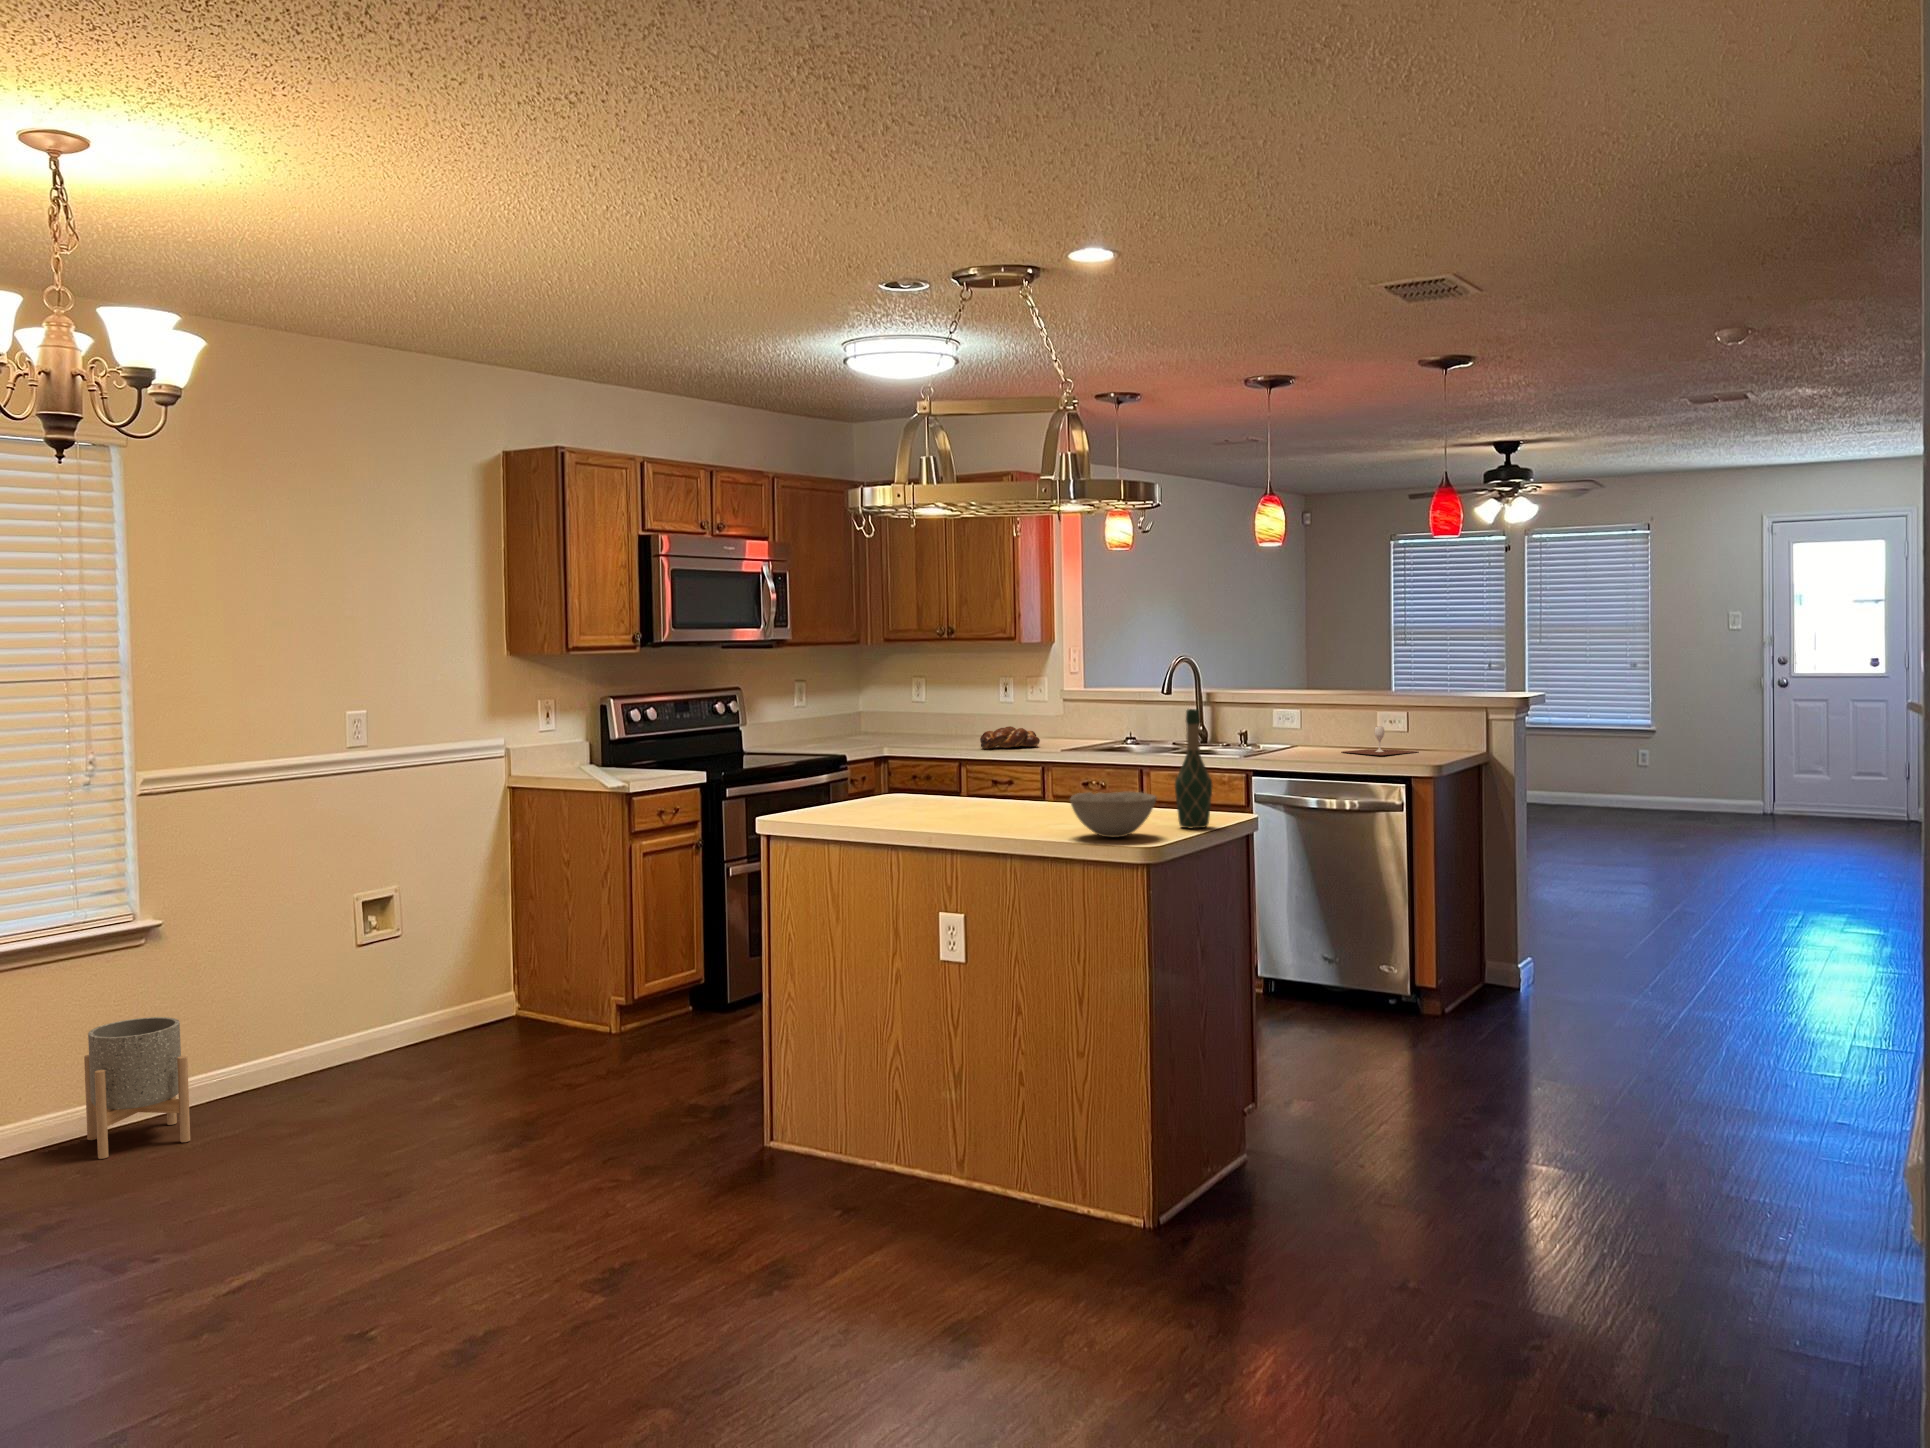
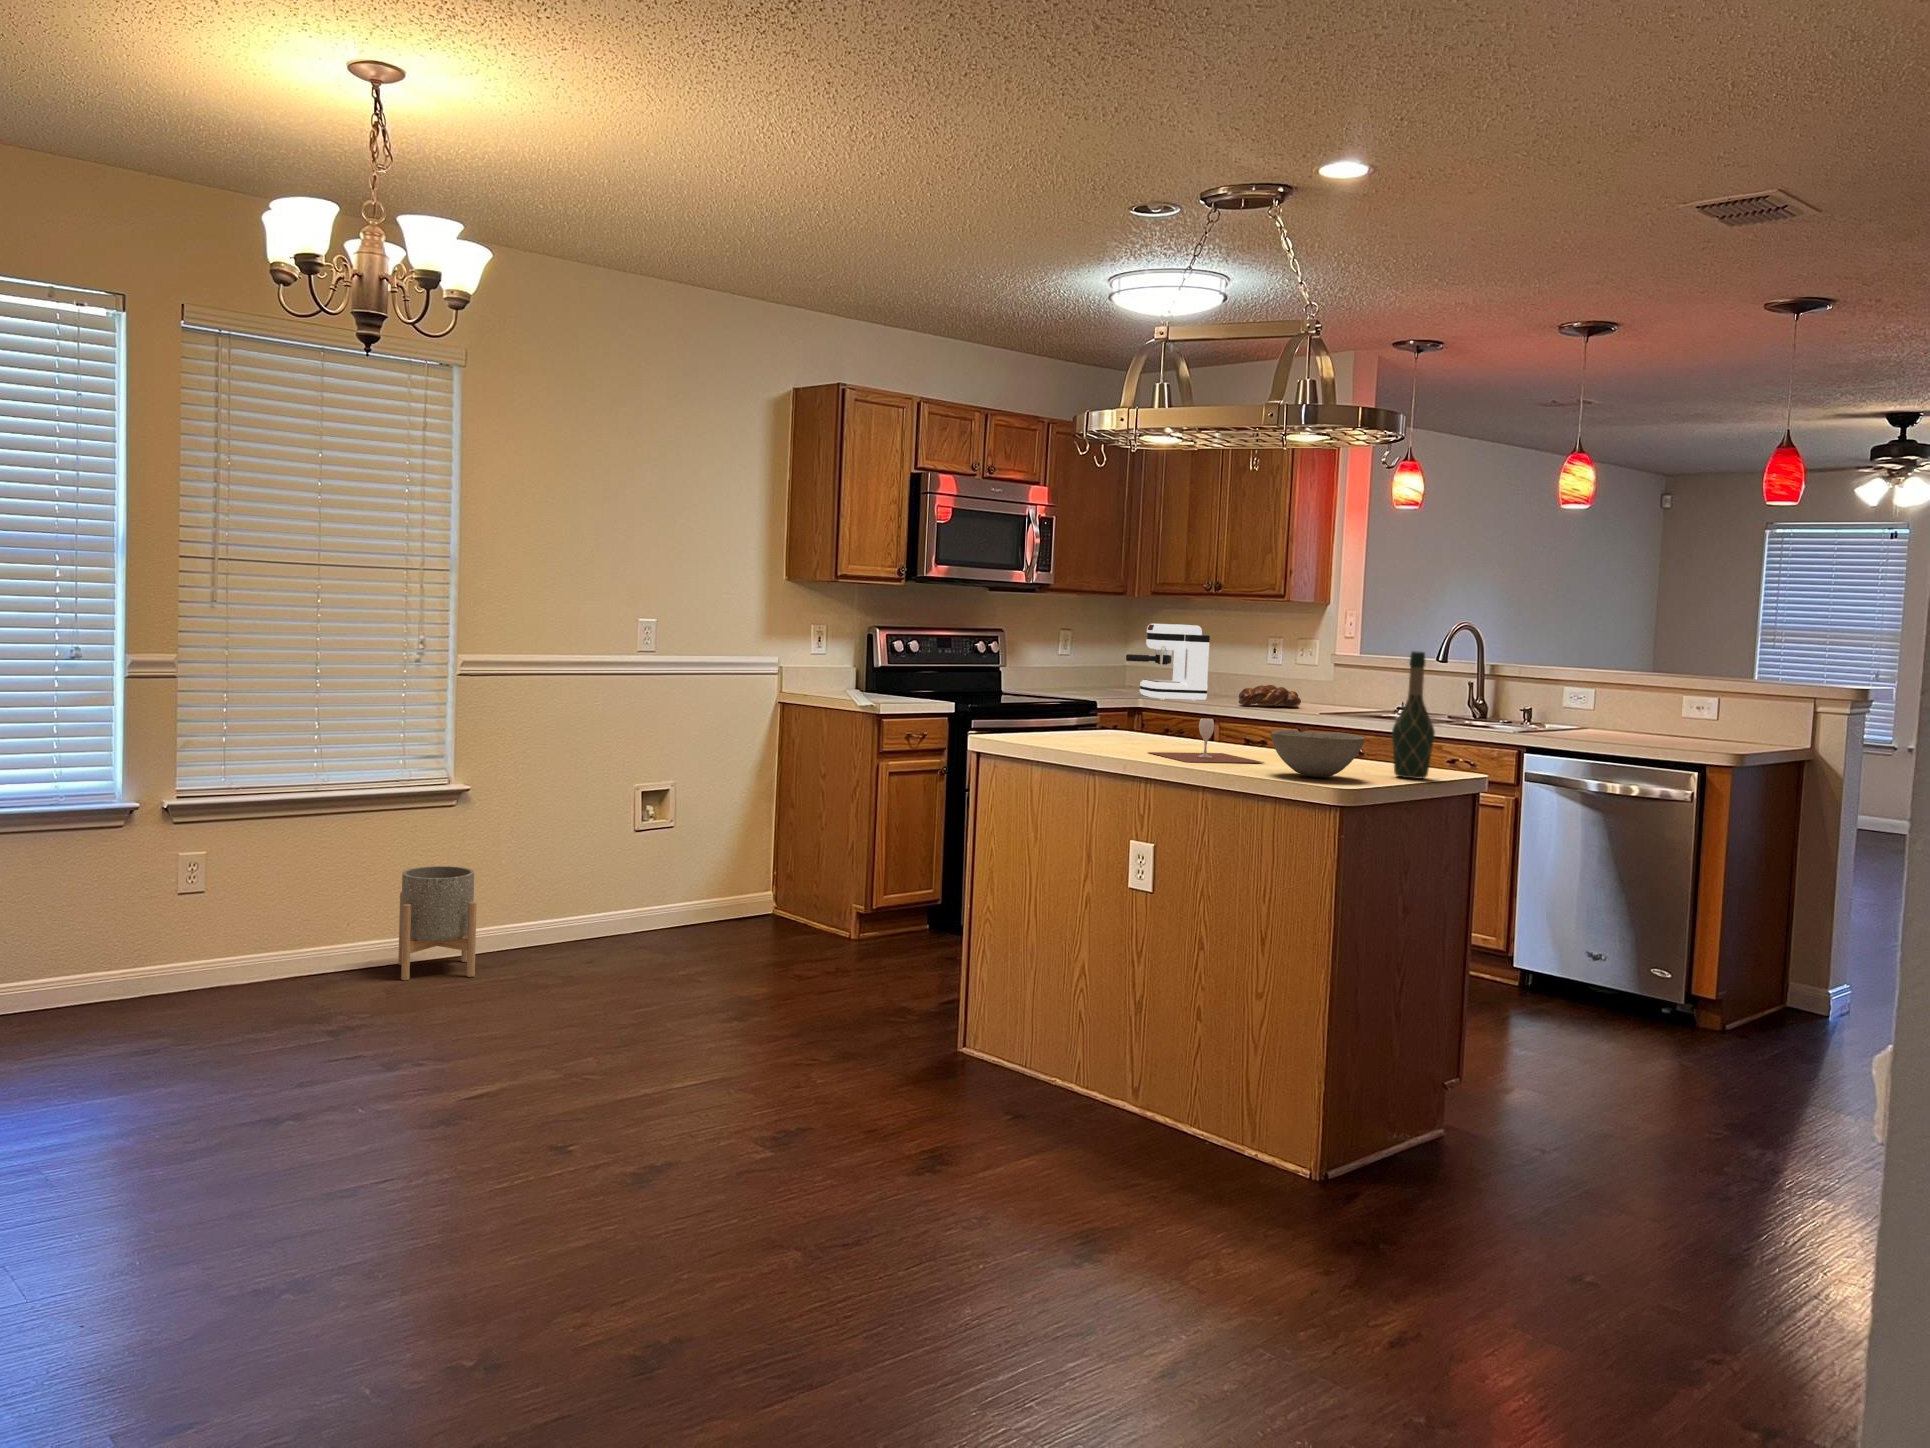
coffee maker: none [866,672,949,749] -> present [1126,624,1210,701]
wine glass: present [1343,727,1417,755] -> present [1148,718,1264,763]

